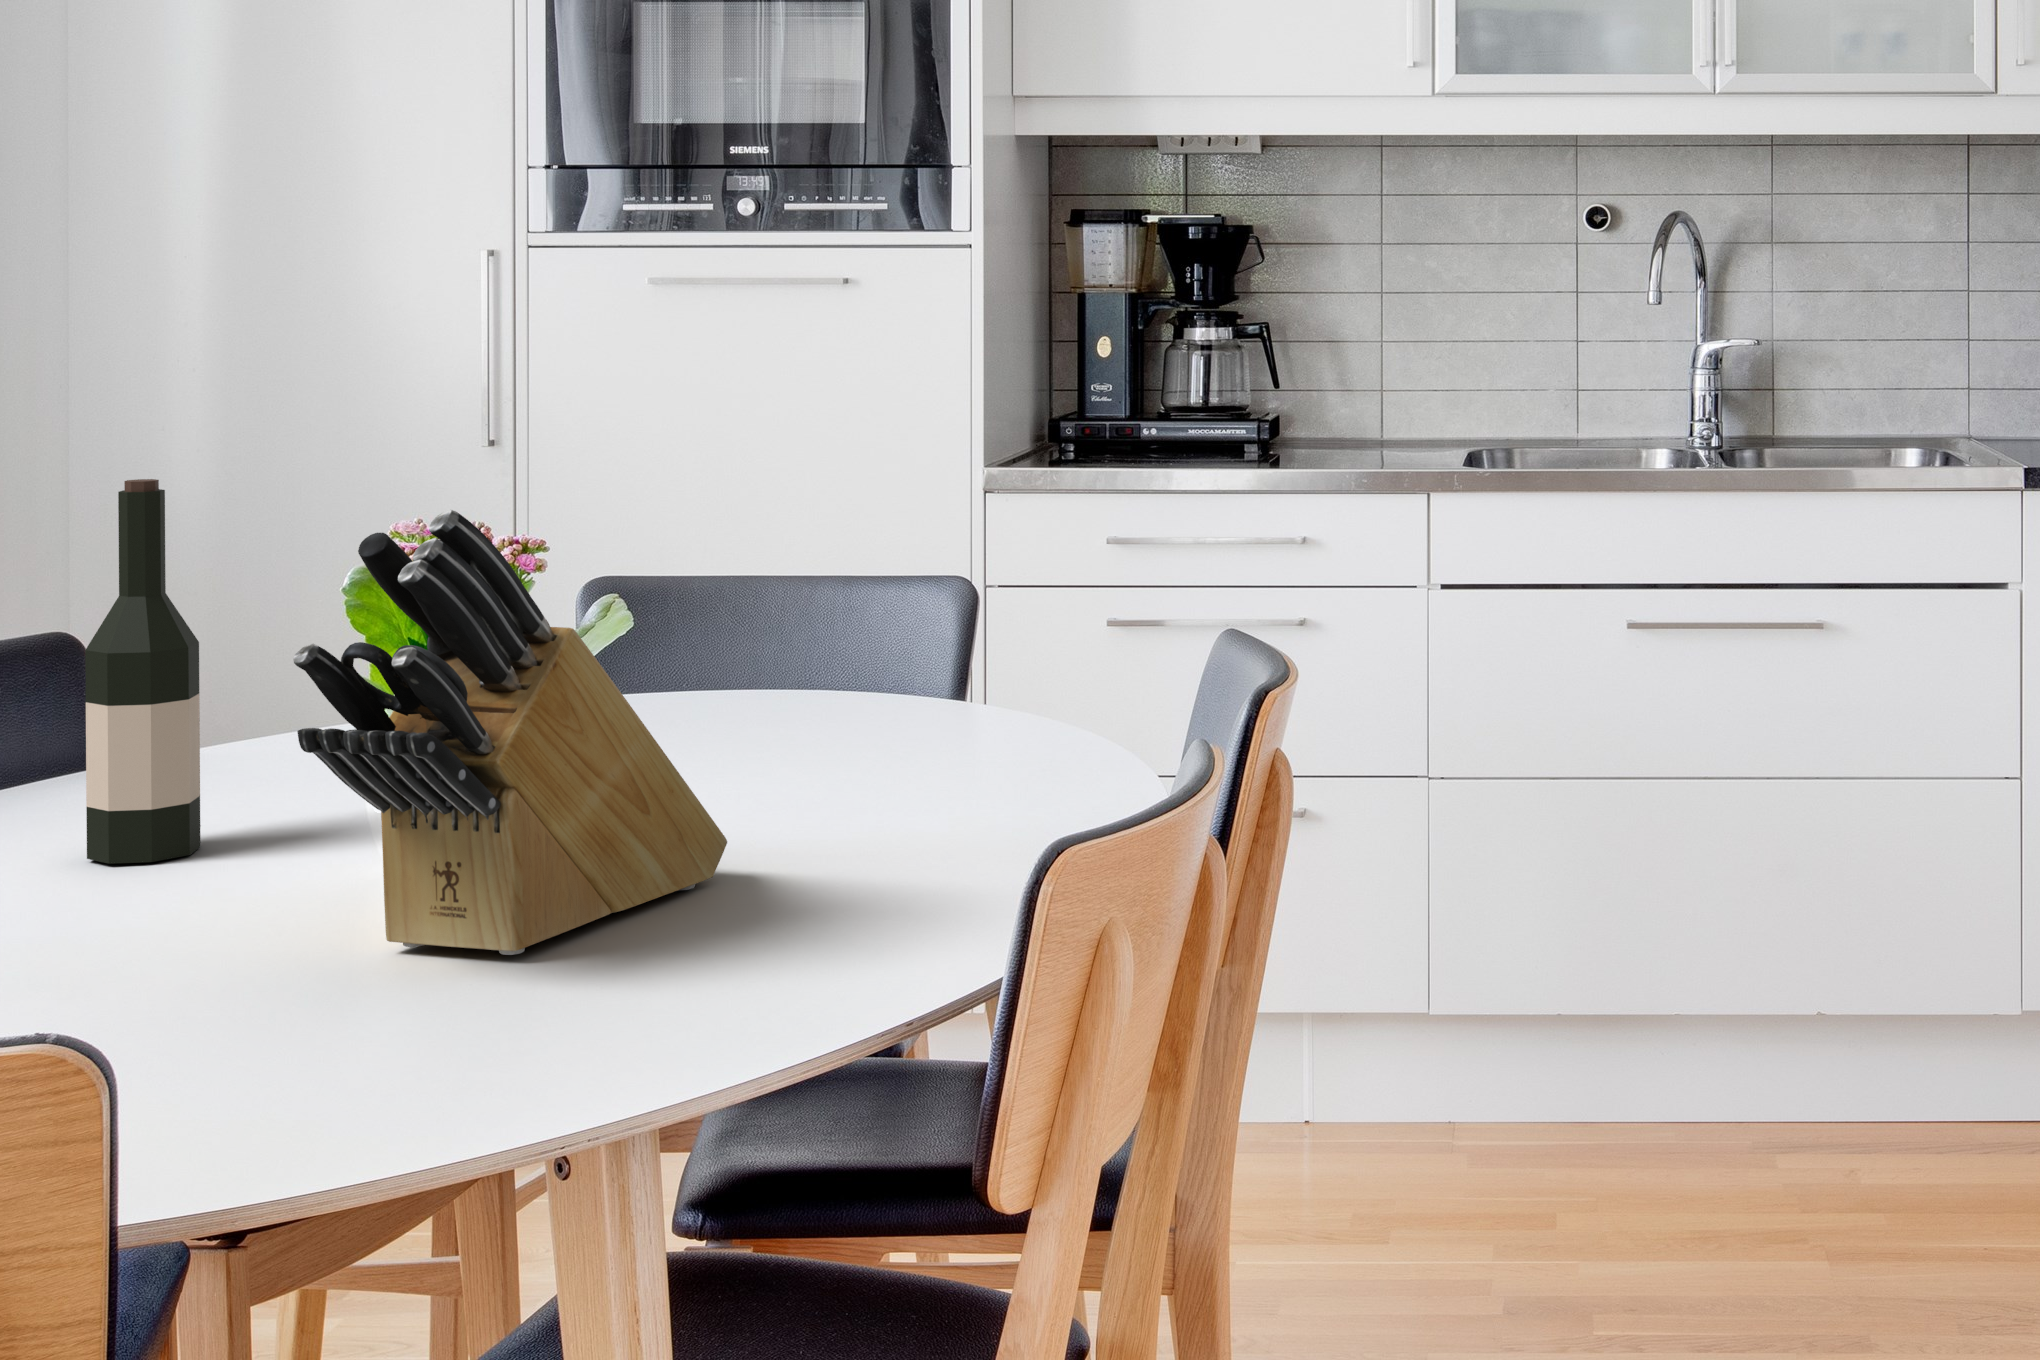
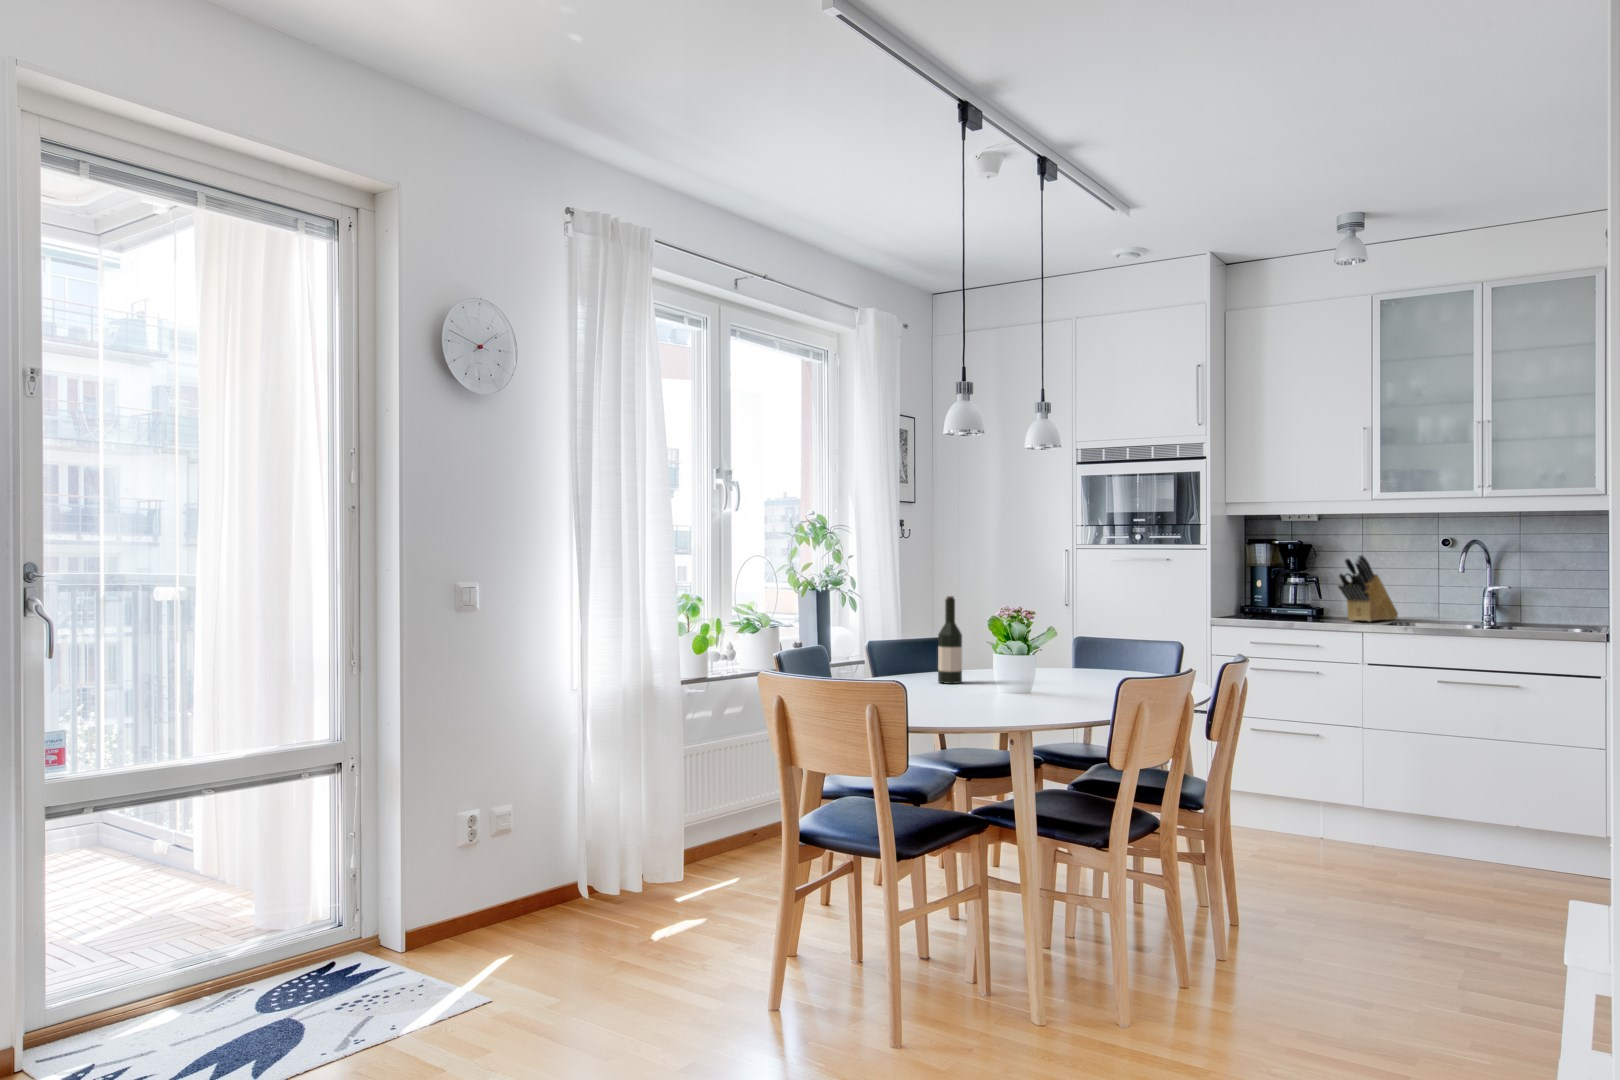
knife block: present [293,510,727,955] -> present [1338,555,1398,622]

